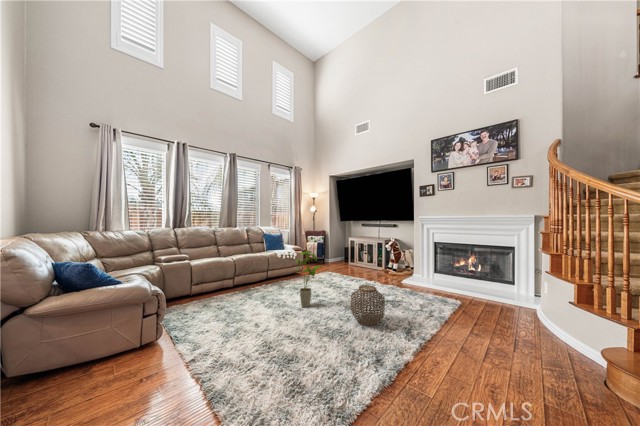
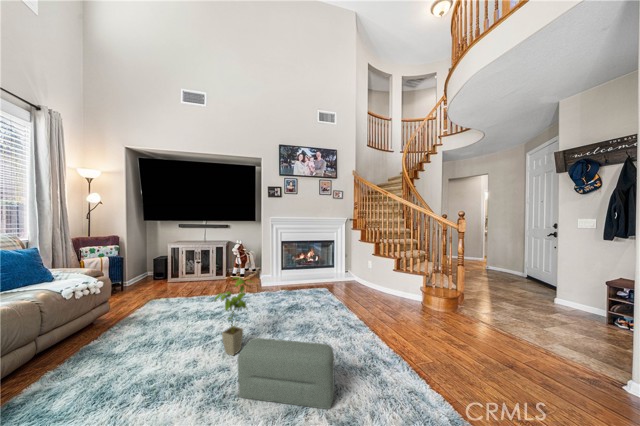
woven basket: present [351,285,385,326] -> none [298,294,330,335]
pouf: none [269,290,304,355] -> present [238,338,335,409]

